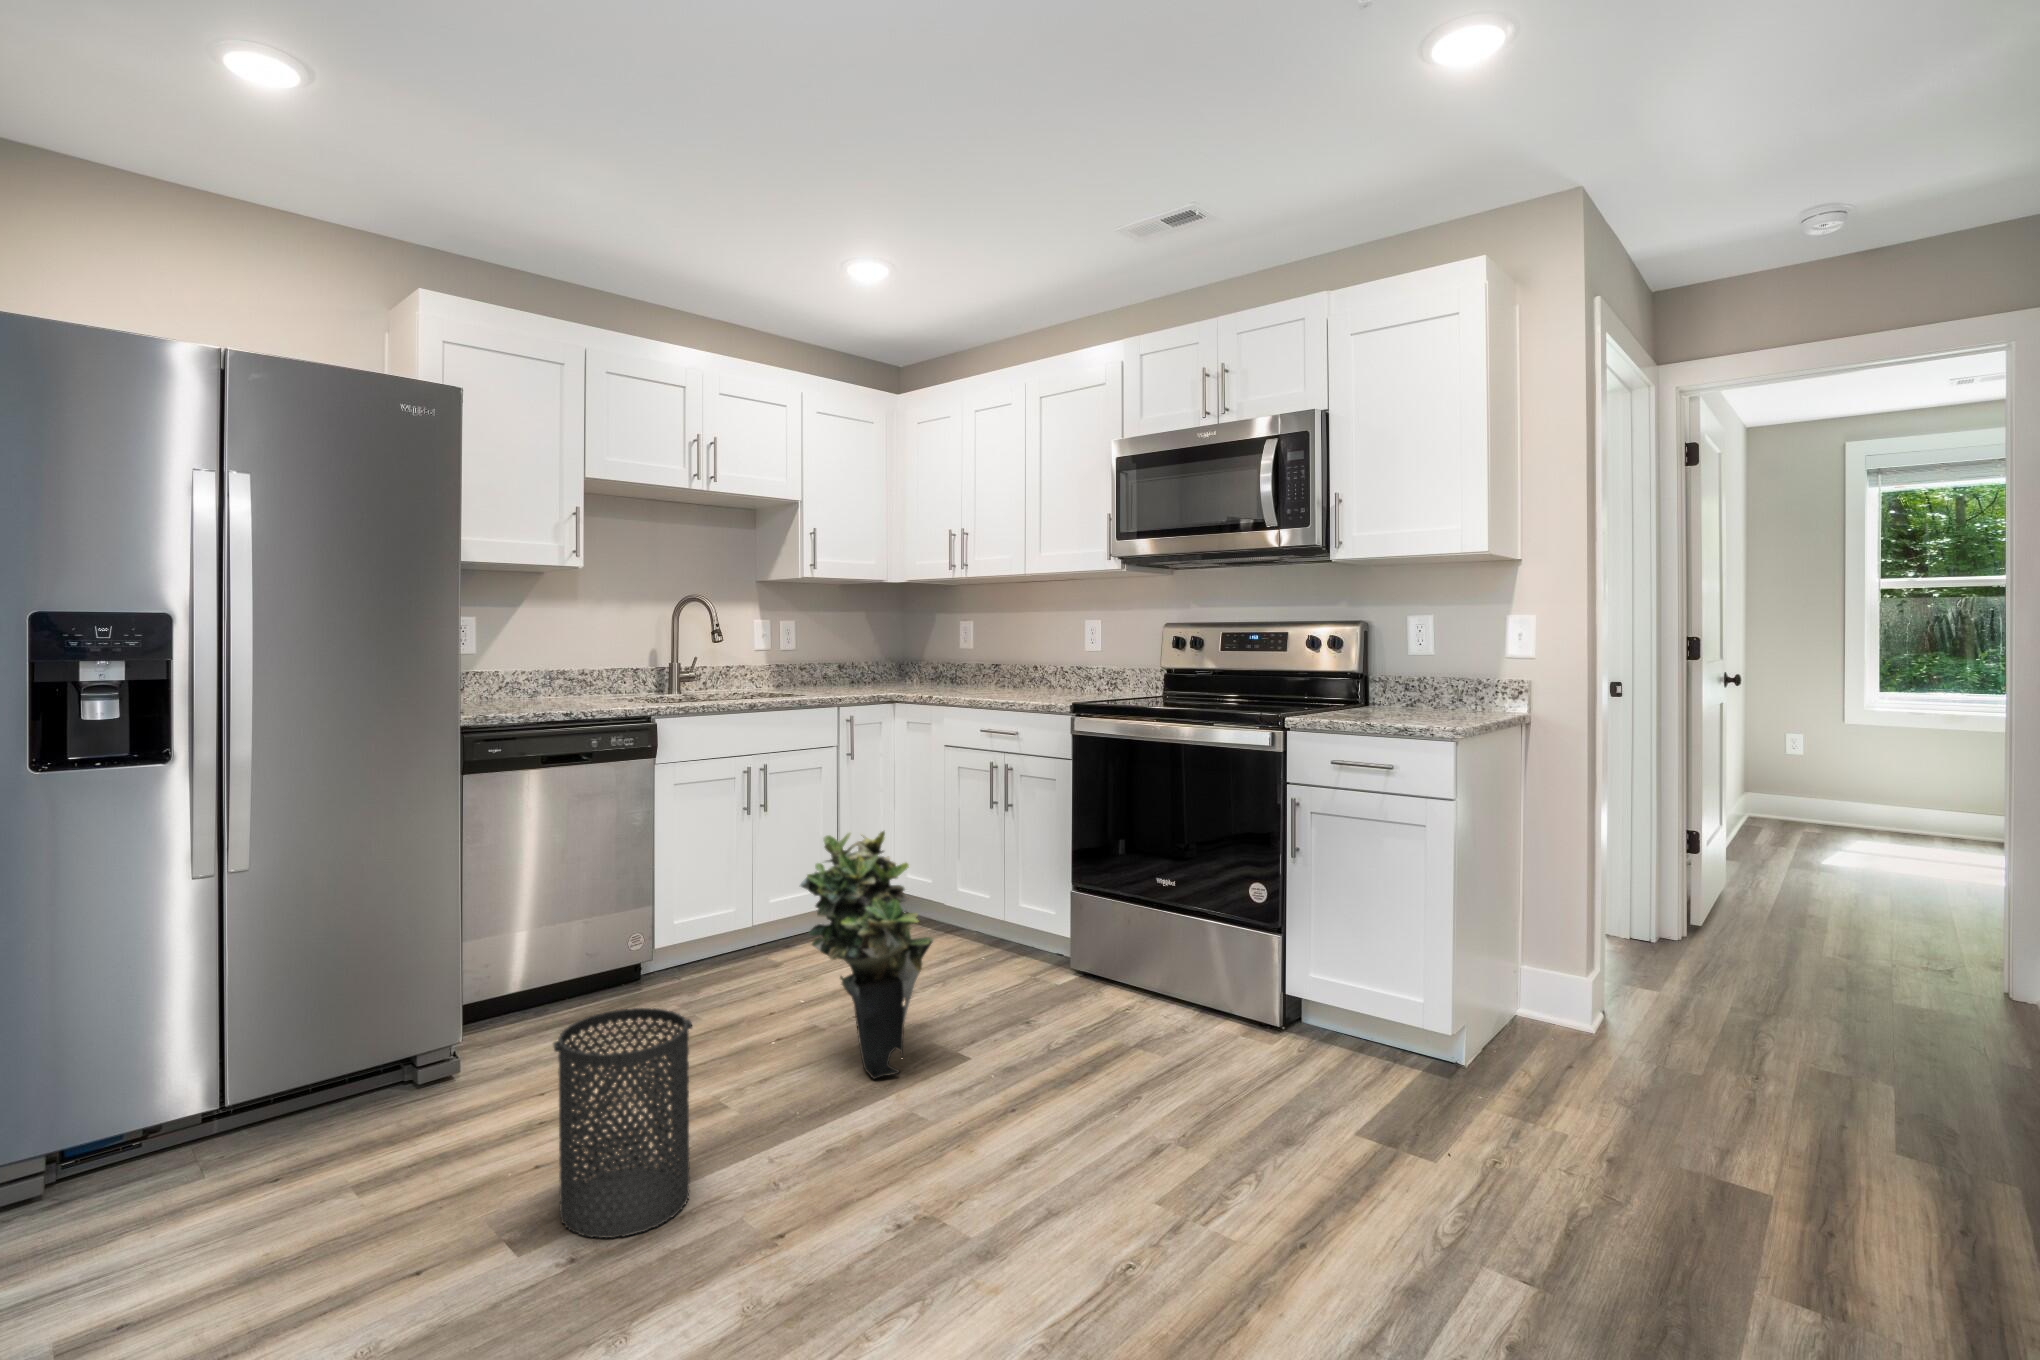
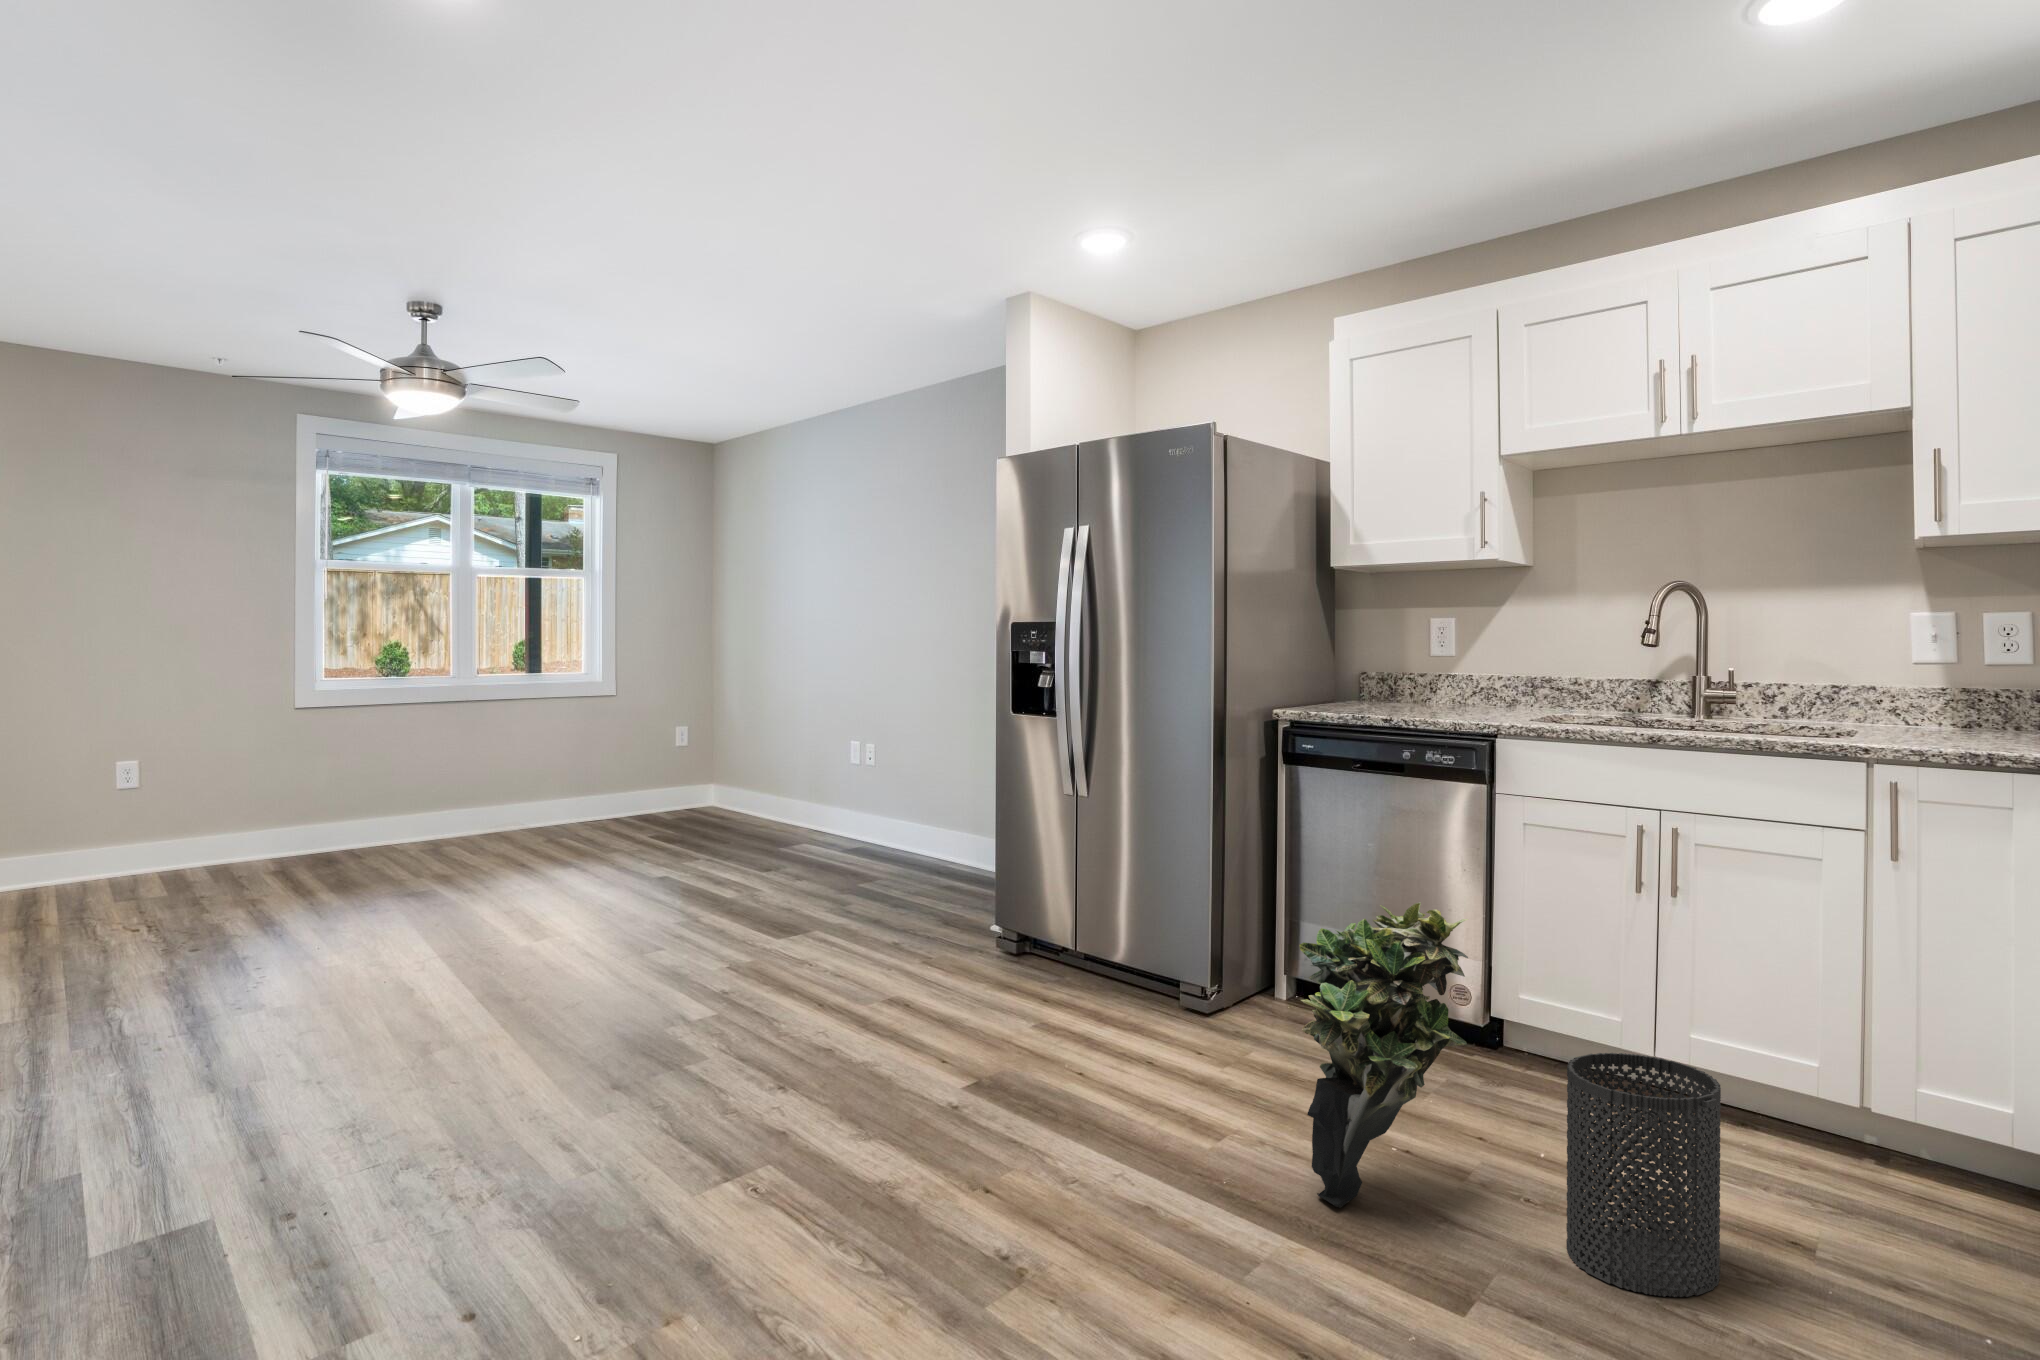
trash can: present [553,1008,692,1238] -> present [1566,1053,1721,1297]

